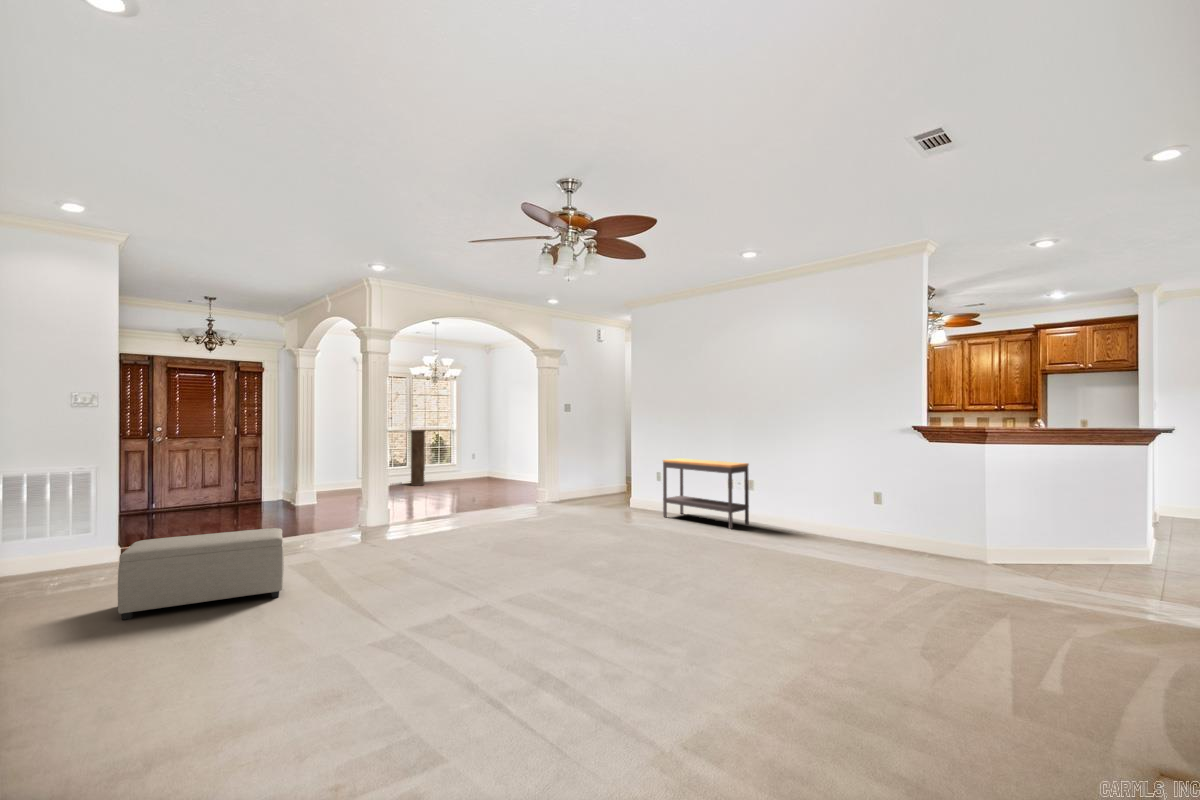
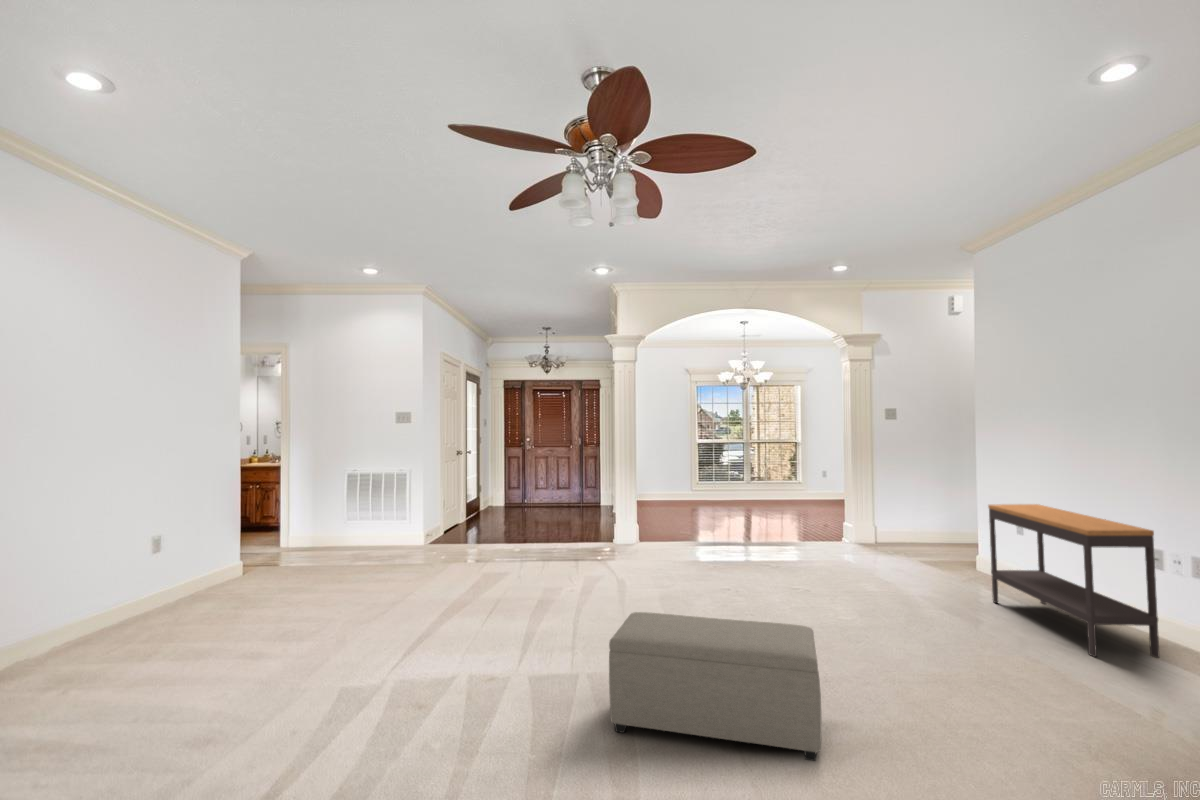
bookshelf: present [411,430,425,486] -> none [743,440,771,504]
ottoman: present [118,528,284,620] -> present [609,612,821,761]

